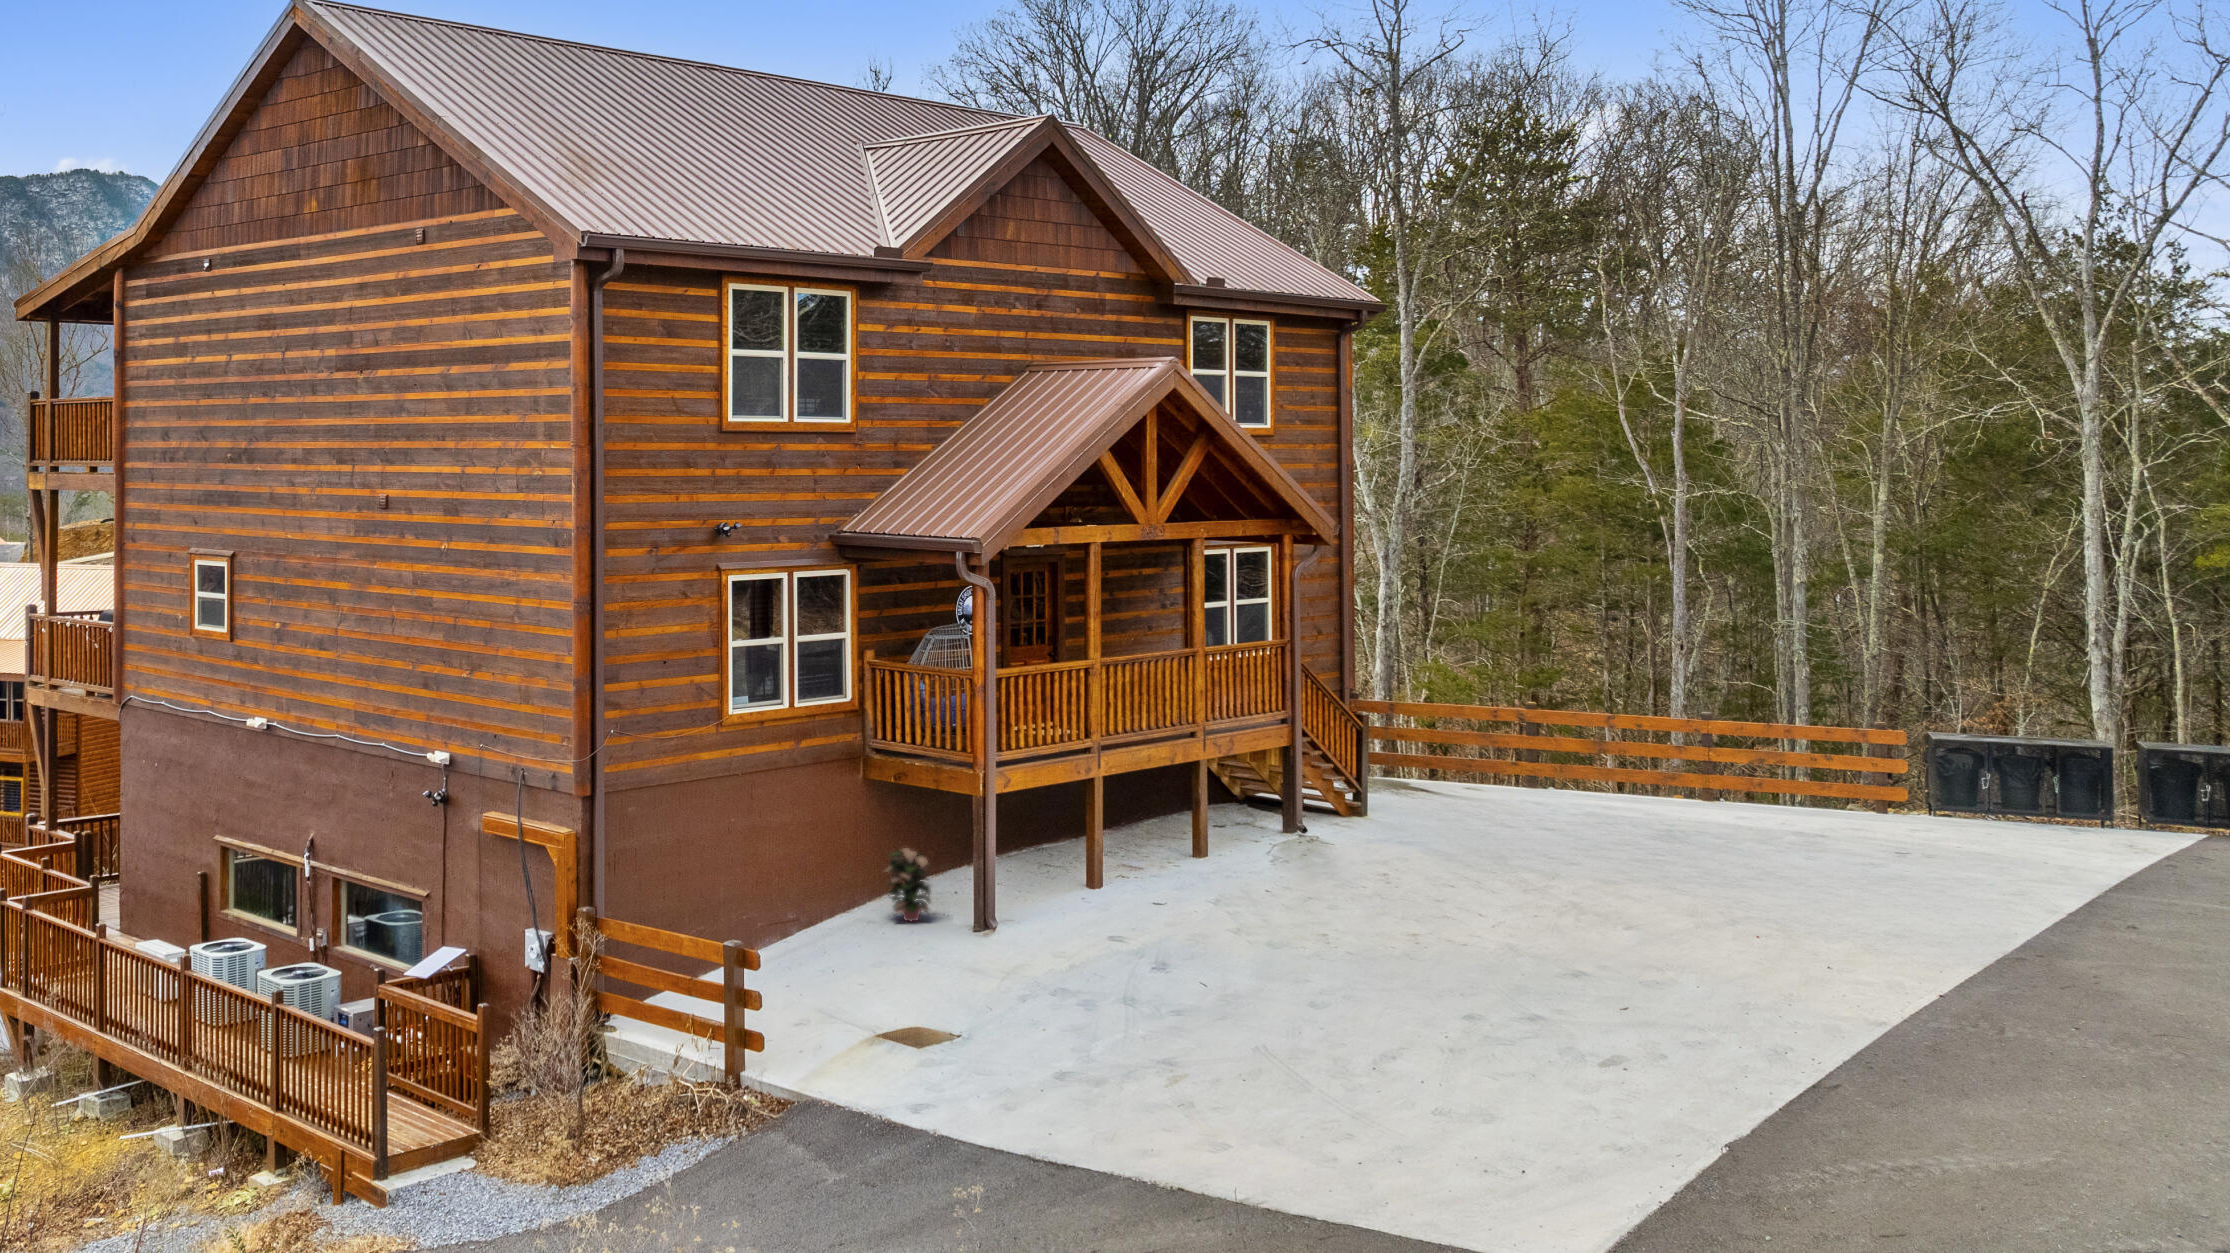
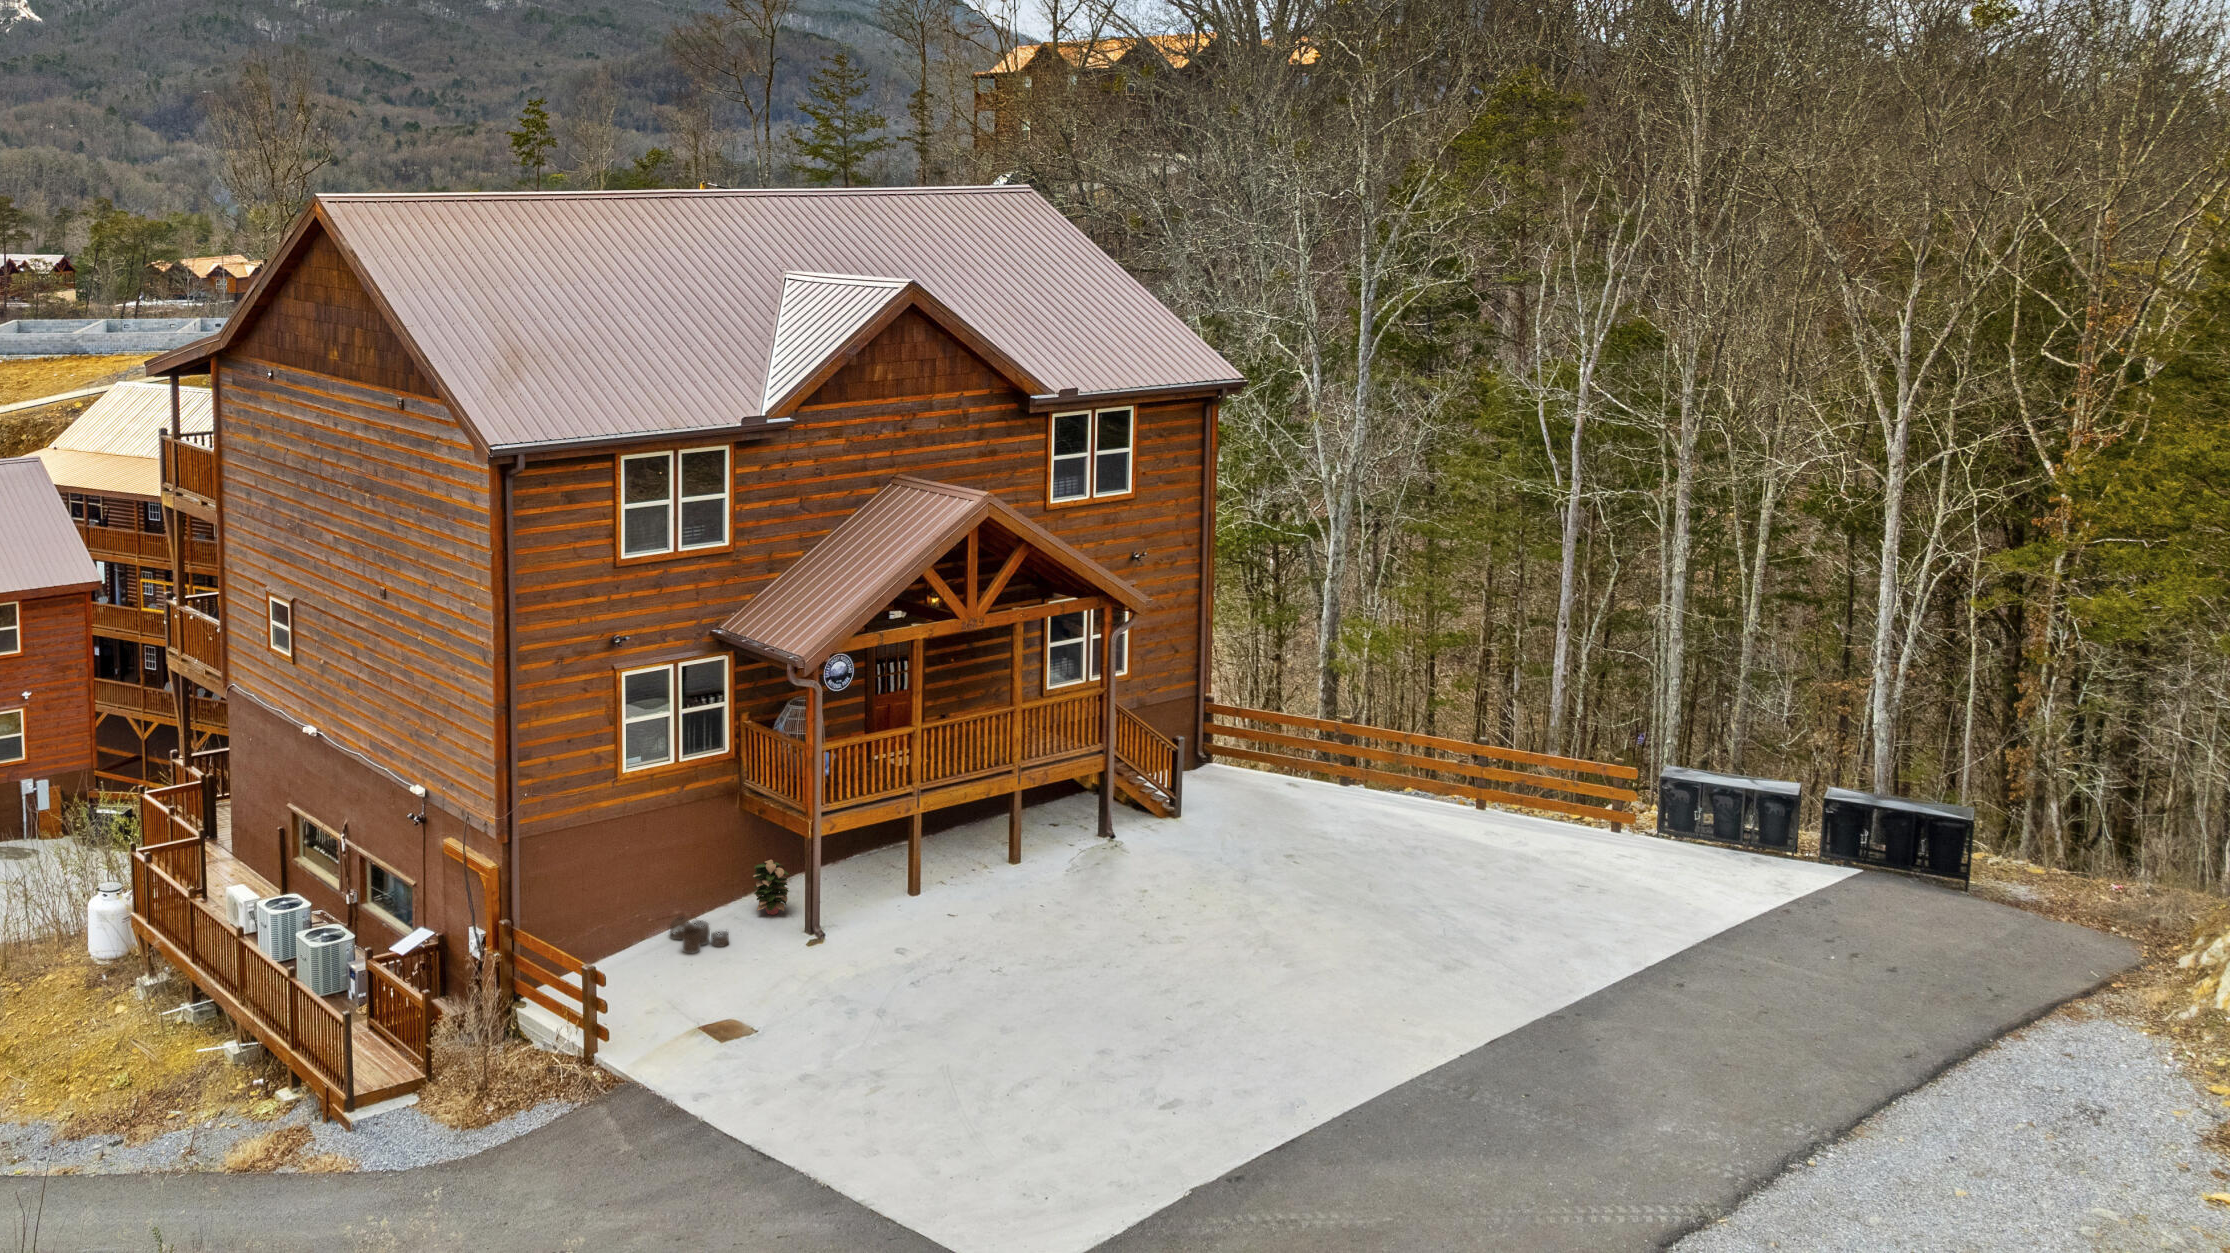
woven basket: none [788,914,873,956] -> present [670,916,729,953]

